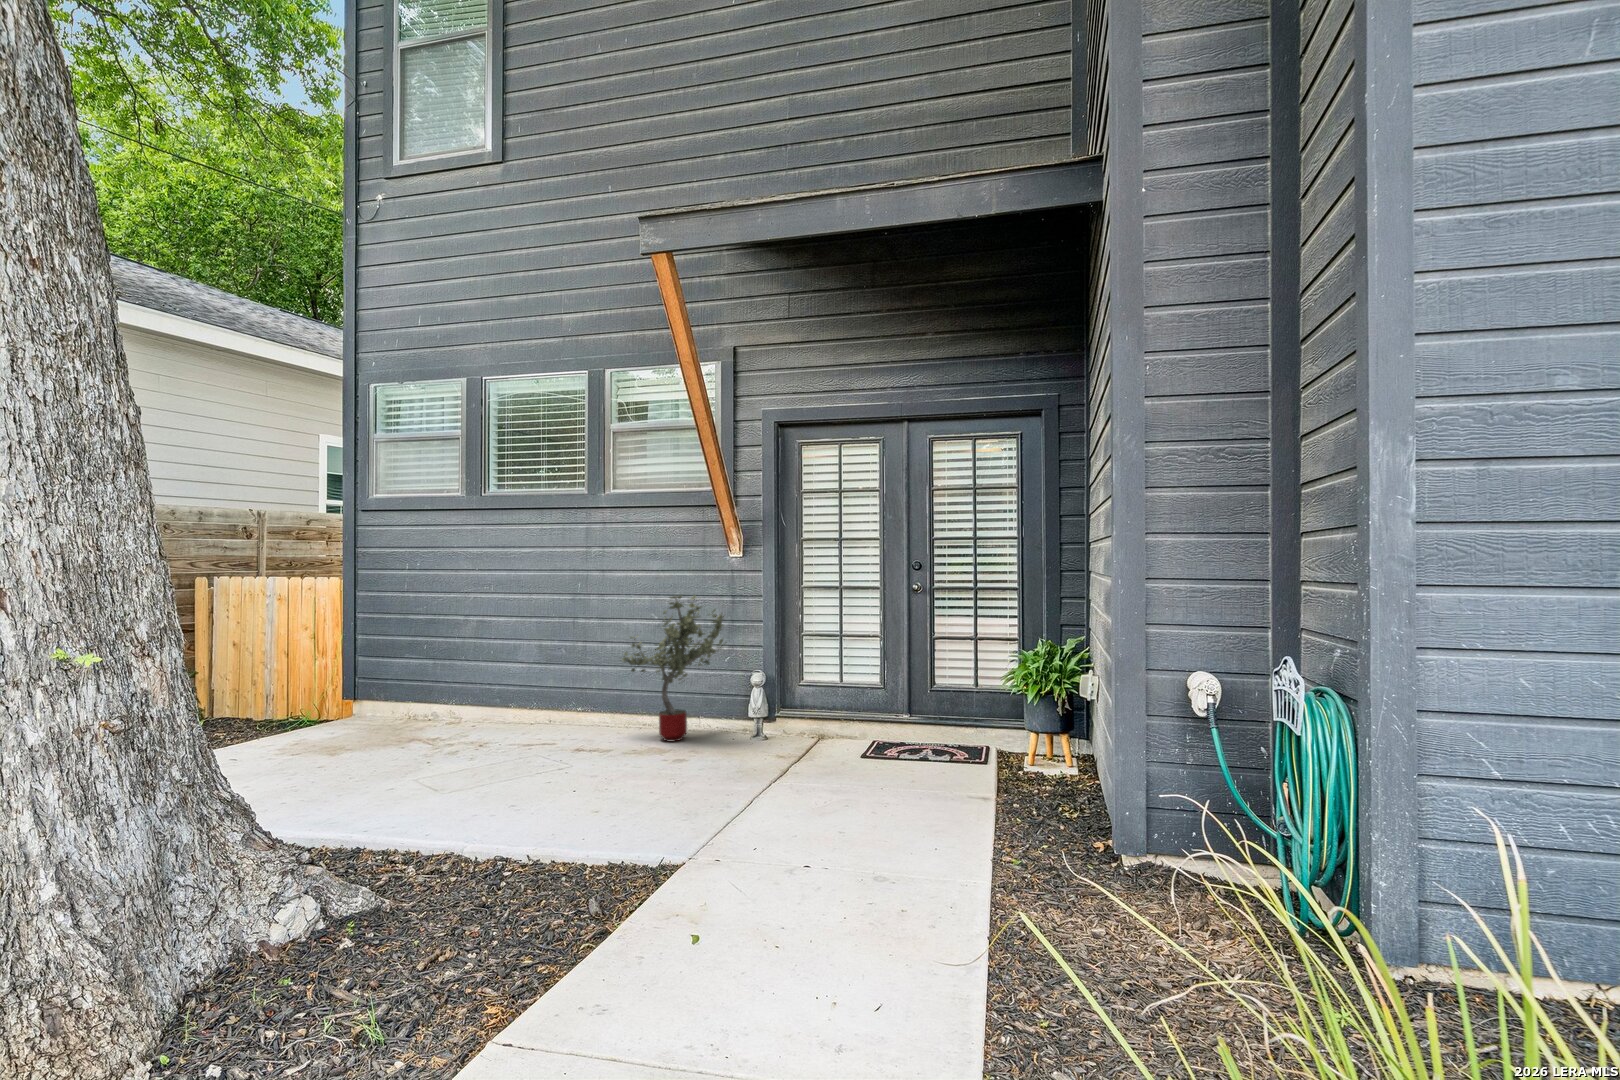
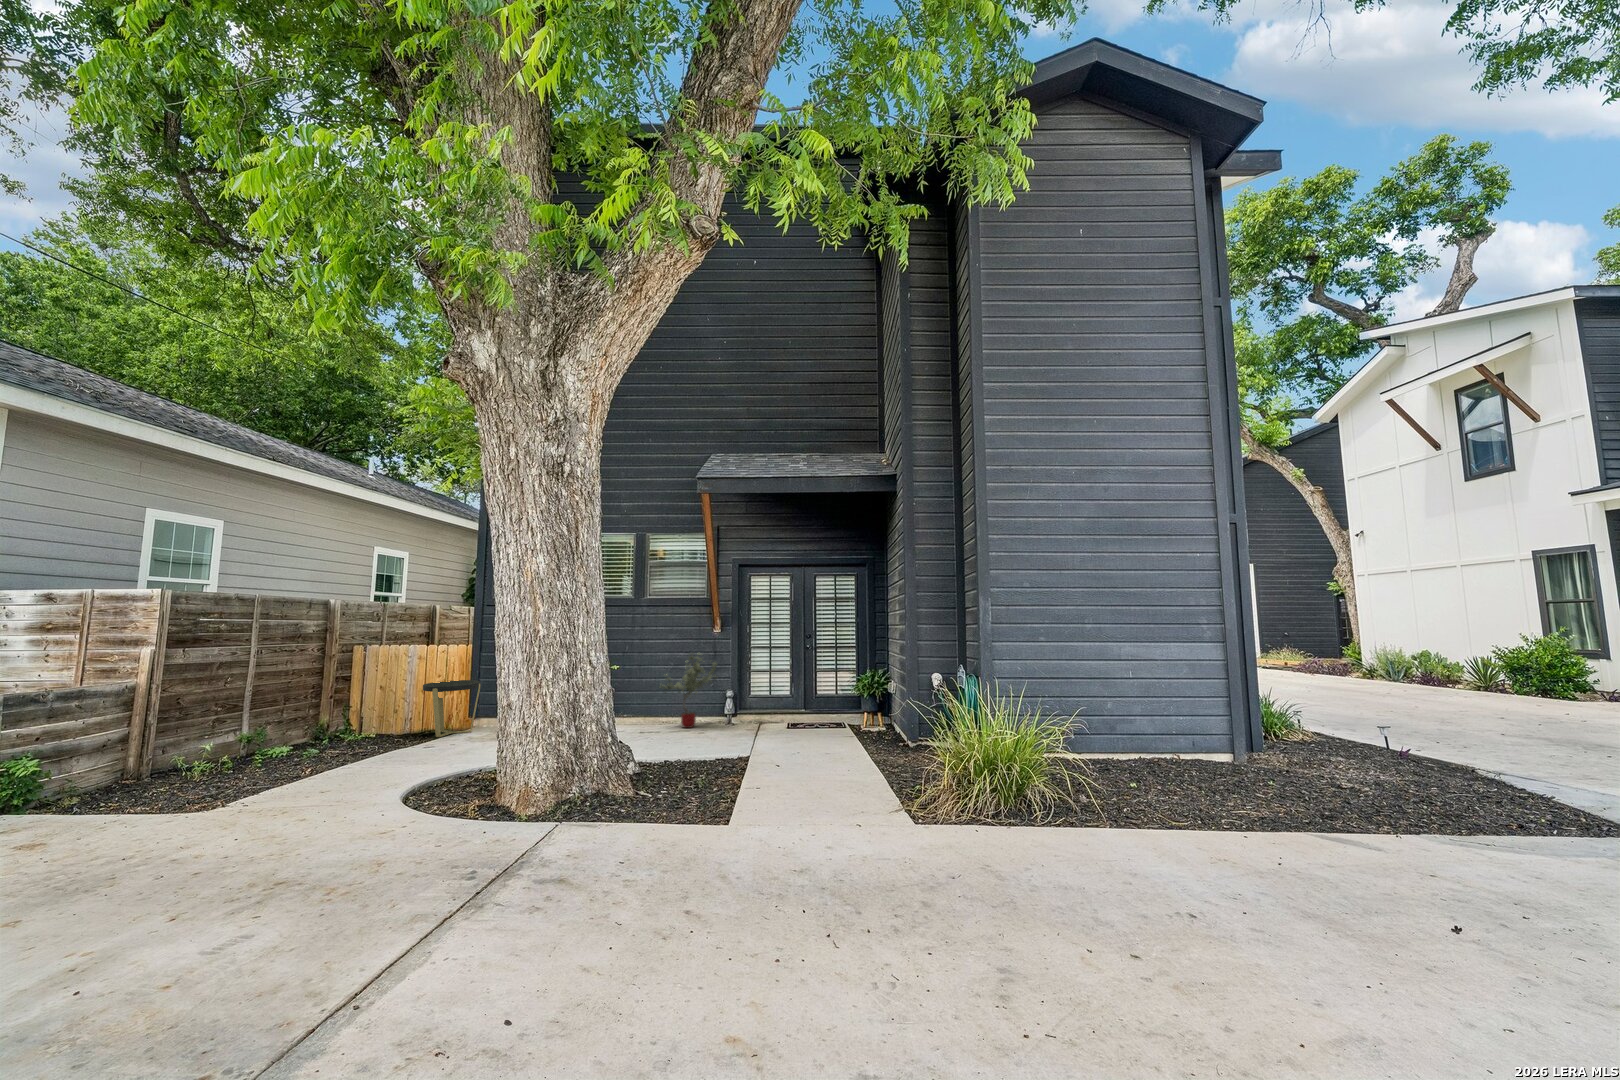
side table: none [251,636,352,731] -> present [423,680,480,737]

